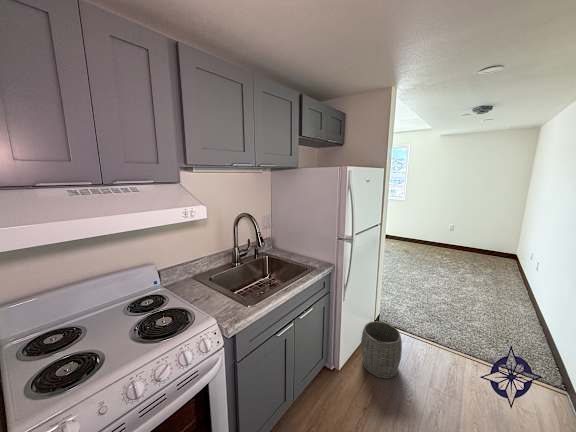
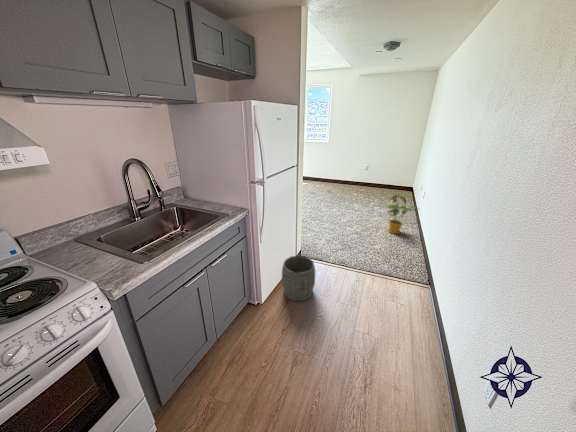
house plant: none [487,259,540,313] -> present [386,192,417,234]

